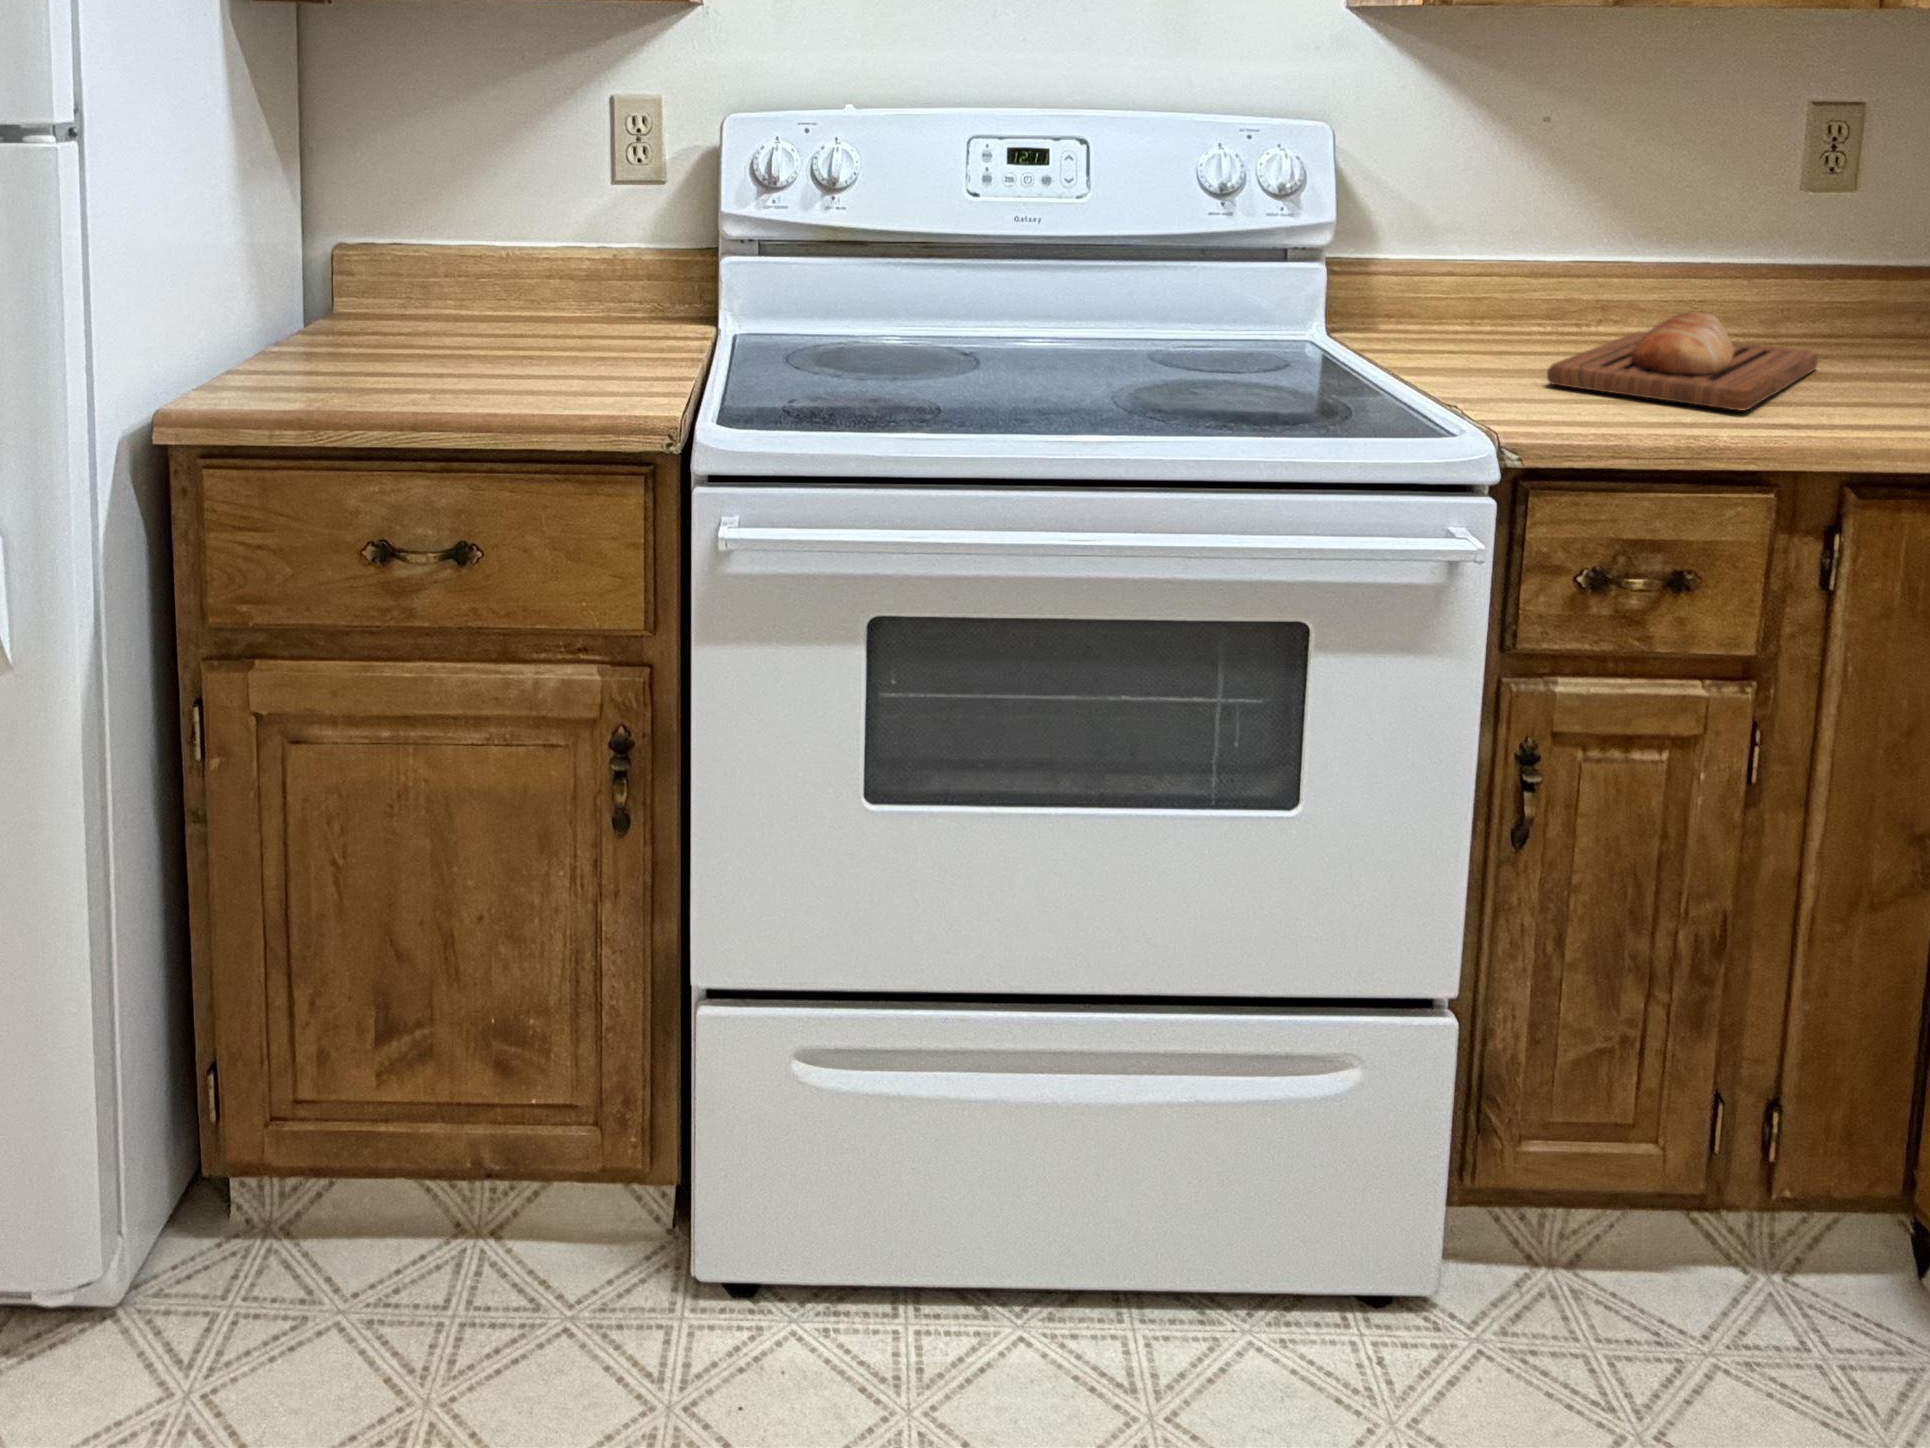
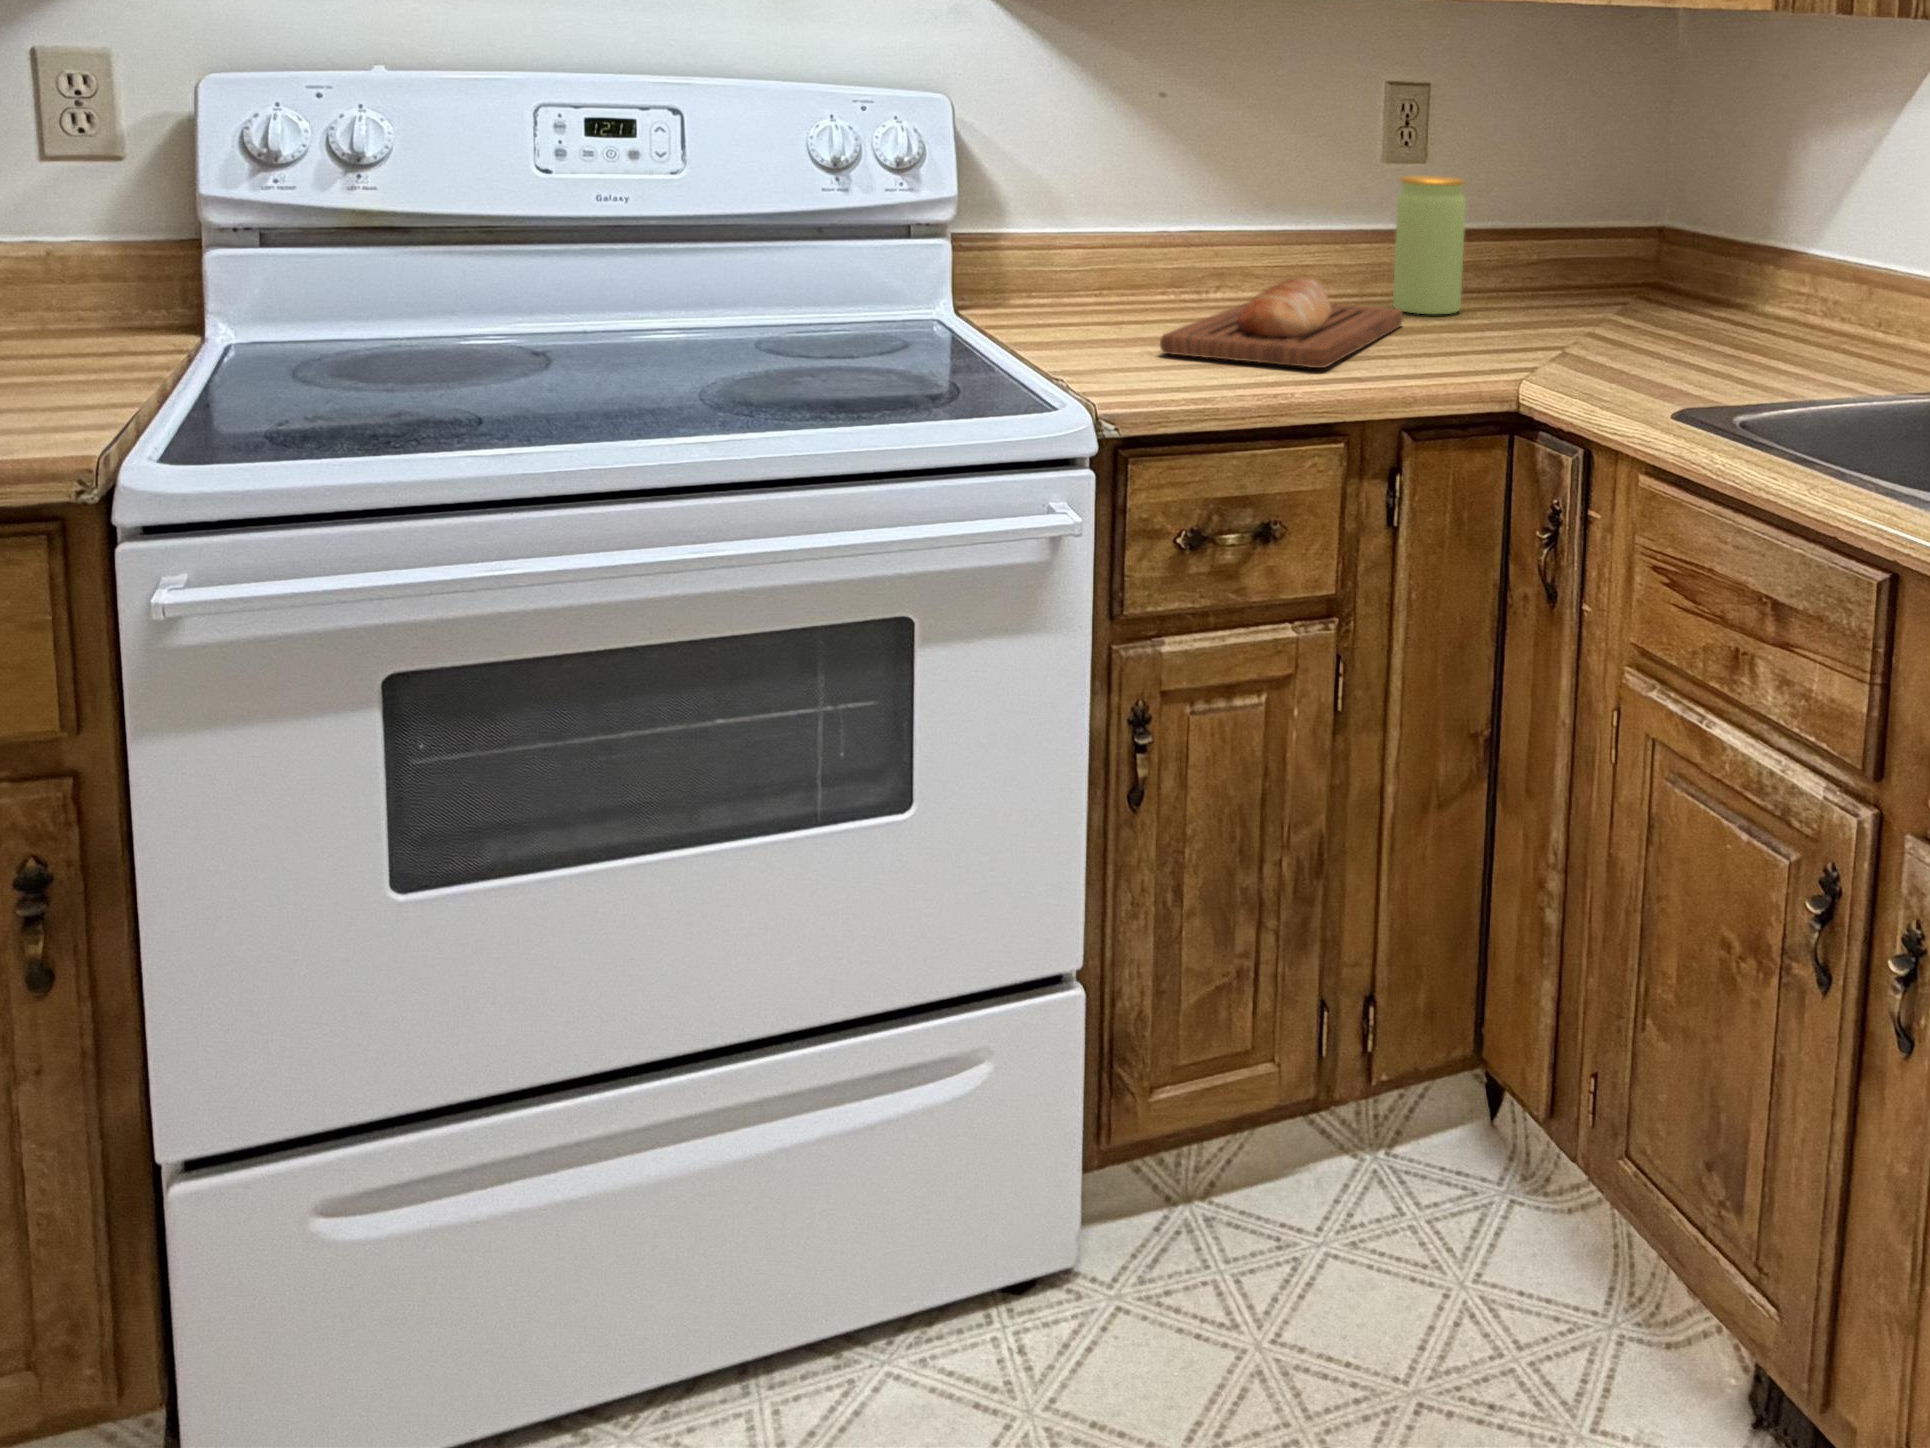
jar: none [1795,206,1897,359] -> present [1393,176,1466,314]

